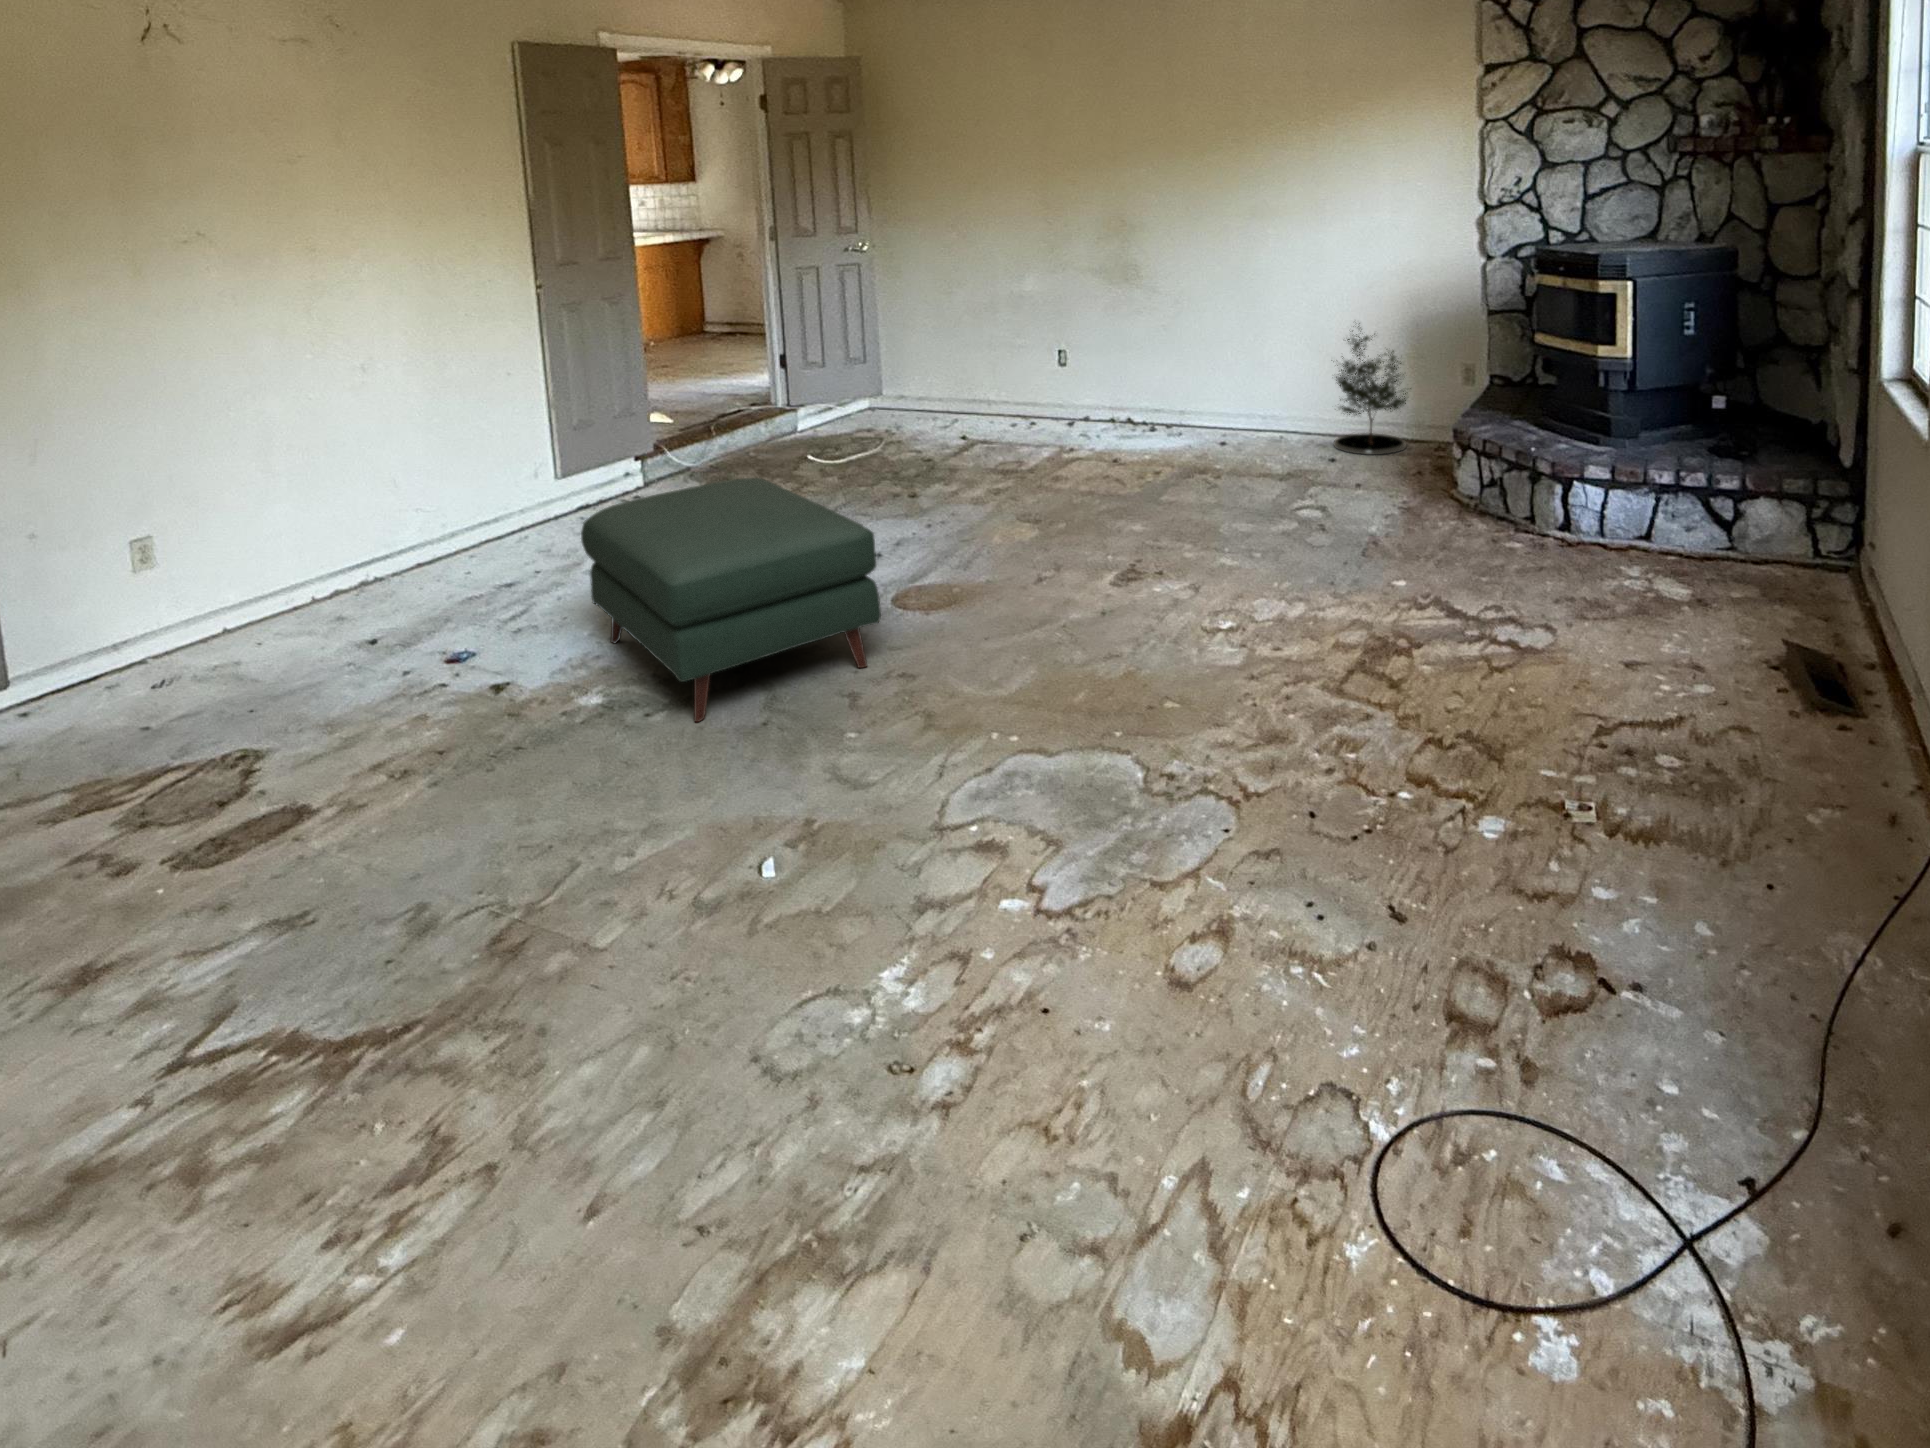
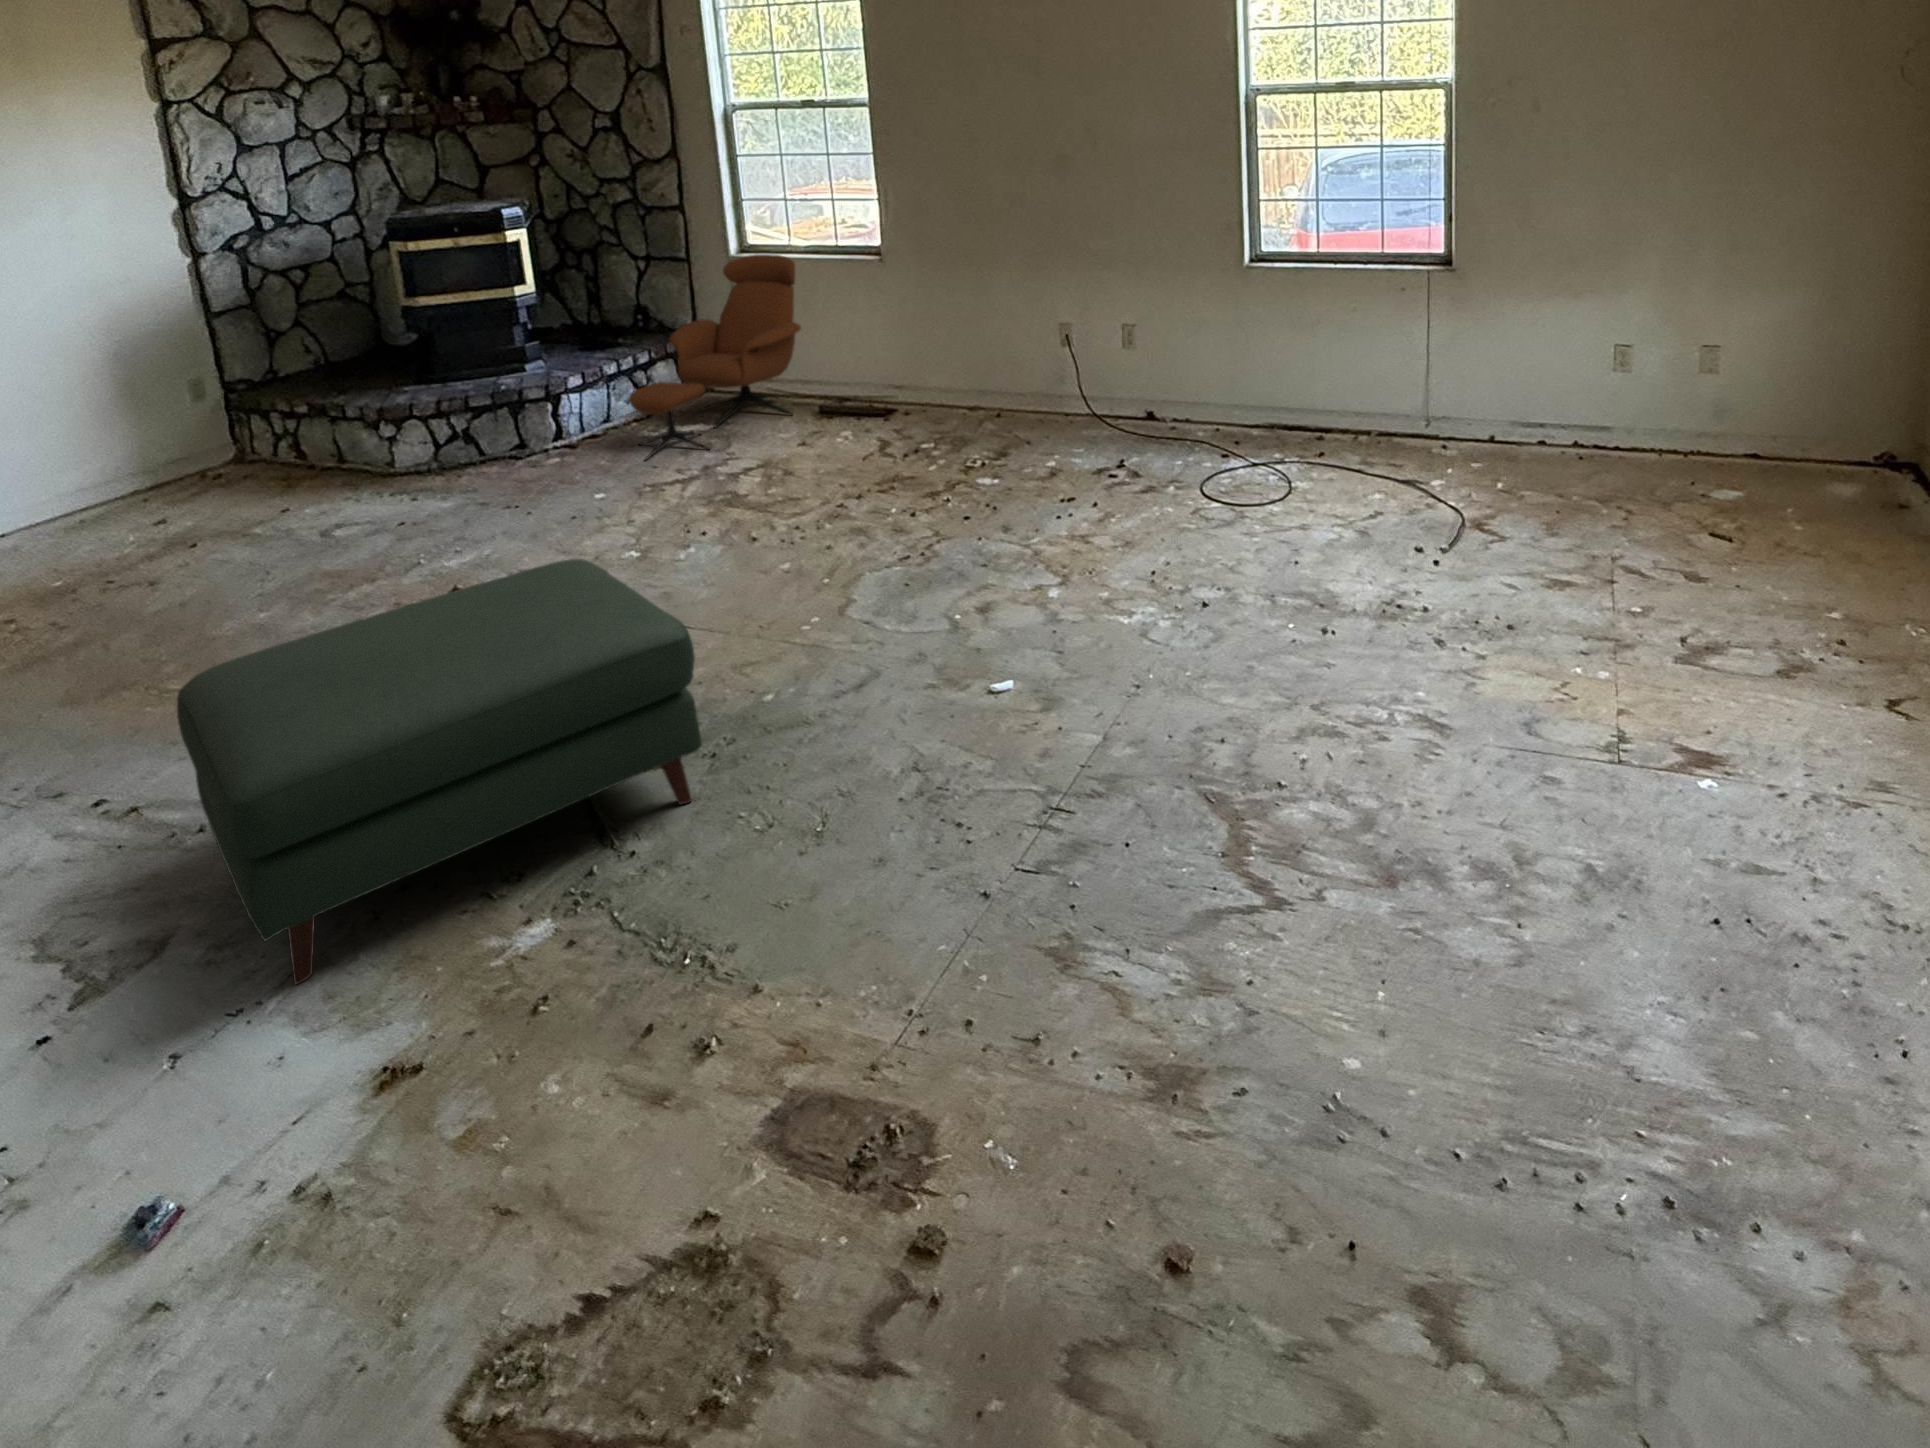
potted tree: present [1334,323,1411,455] -> none [59,355,198,523]
lounge chair: none [1534,383,1896,638] -> present [629,254,801,460]

